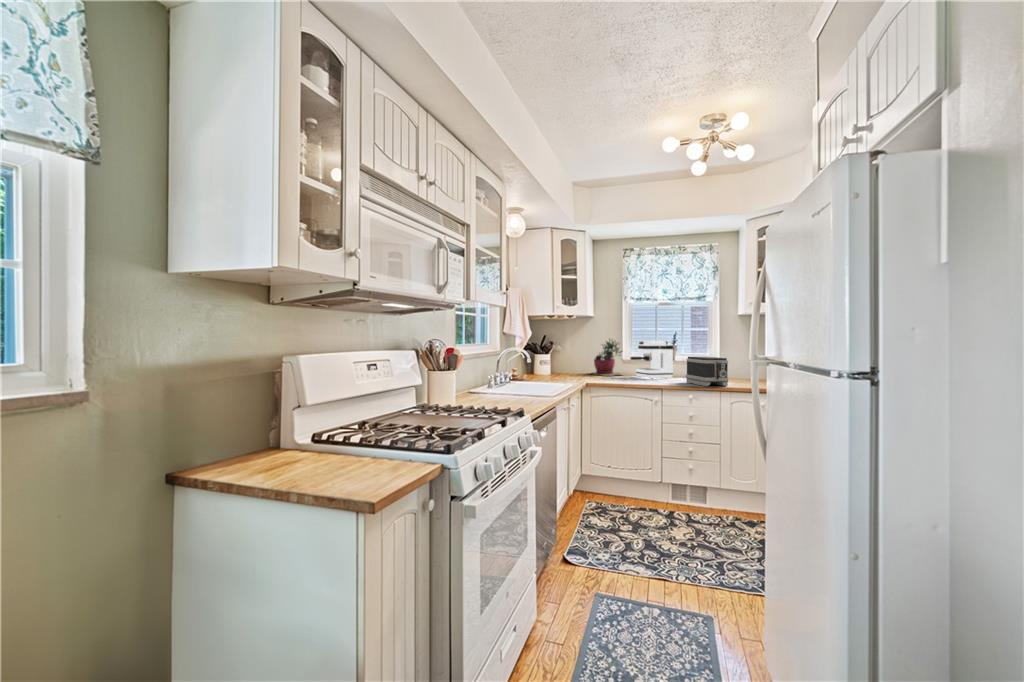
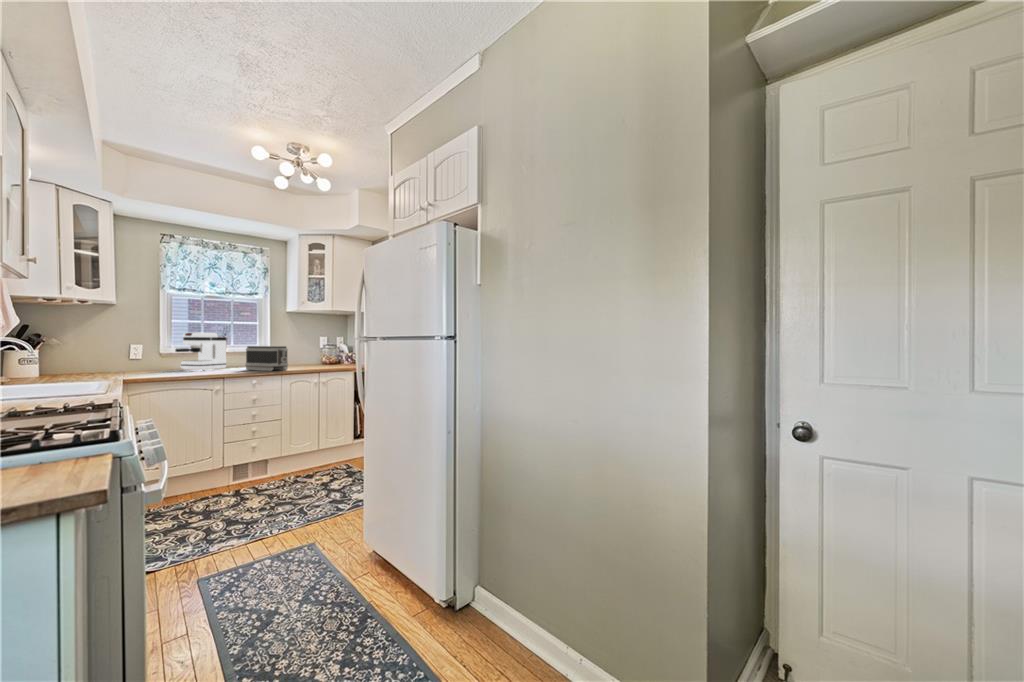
succulent plant: present [590,340,622,376] -> none [103,330,164,371]

